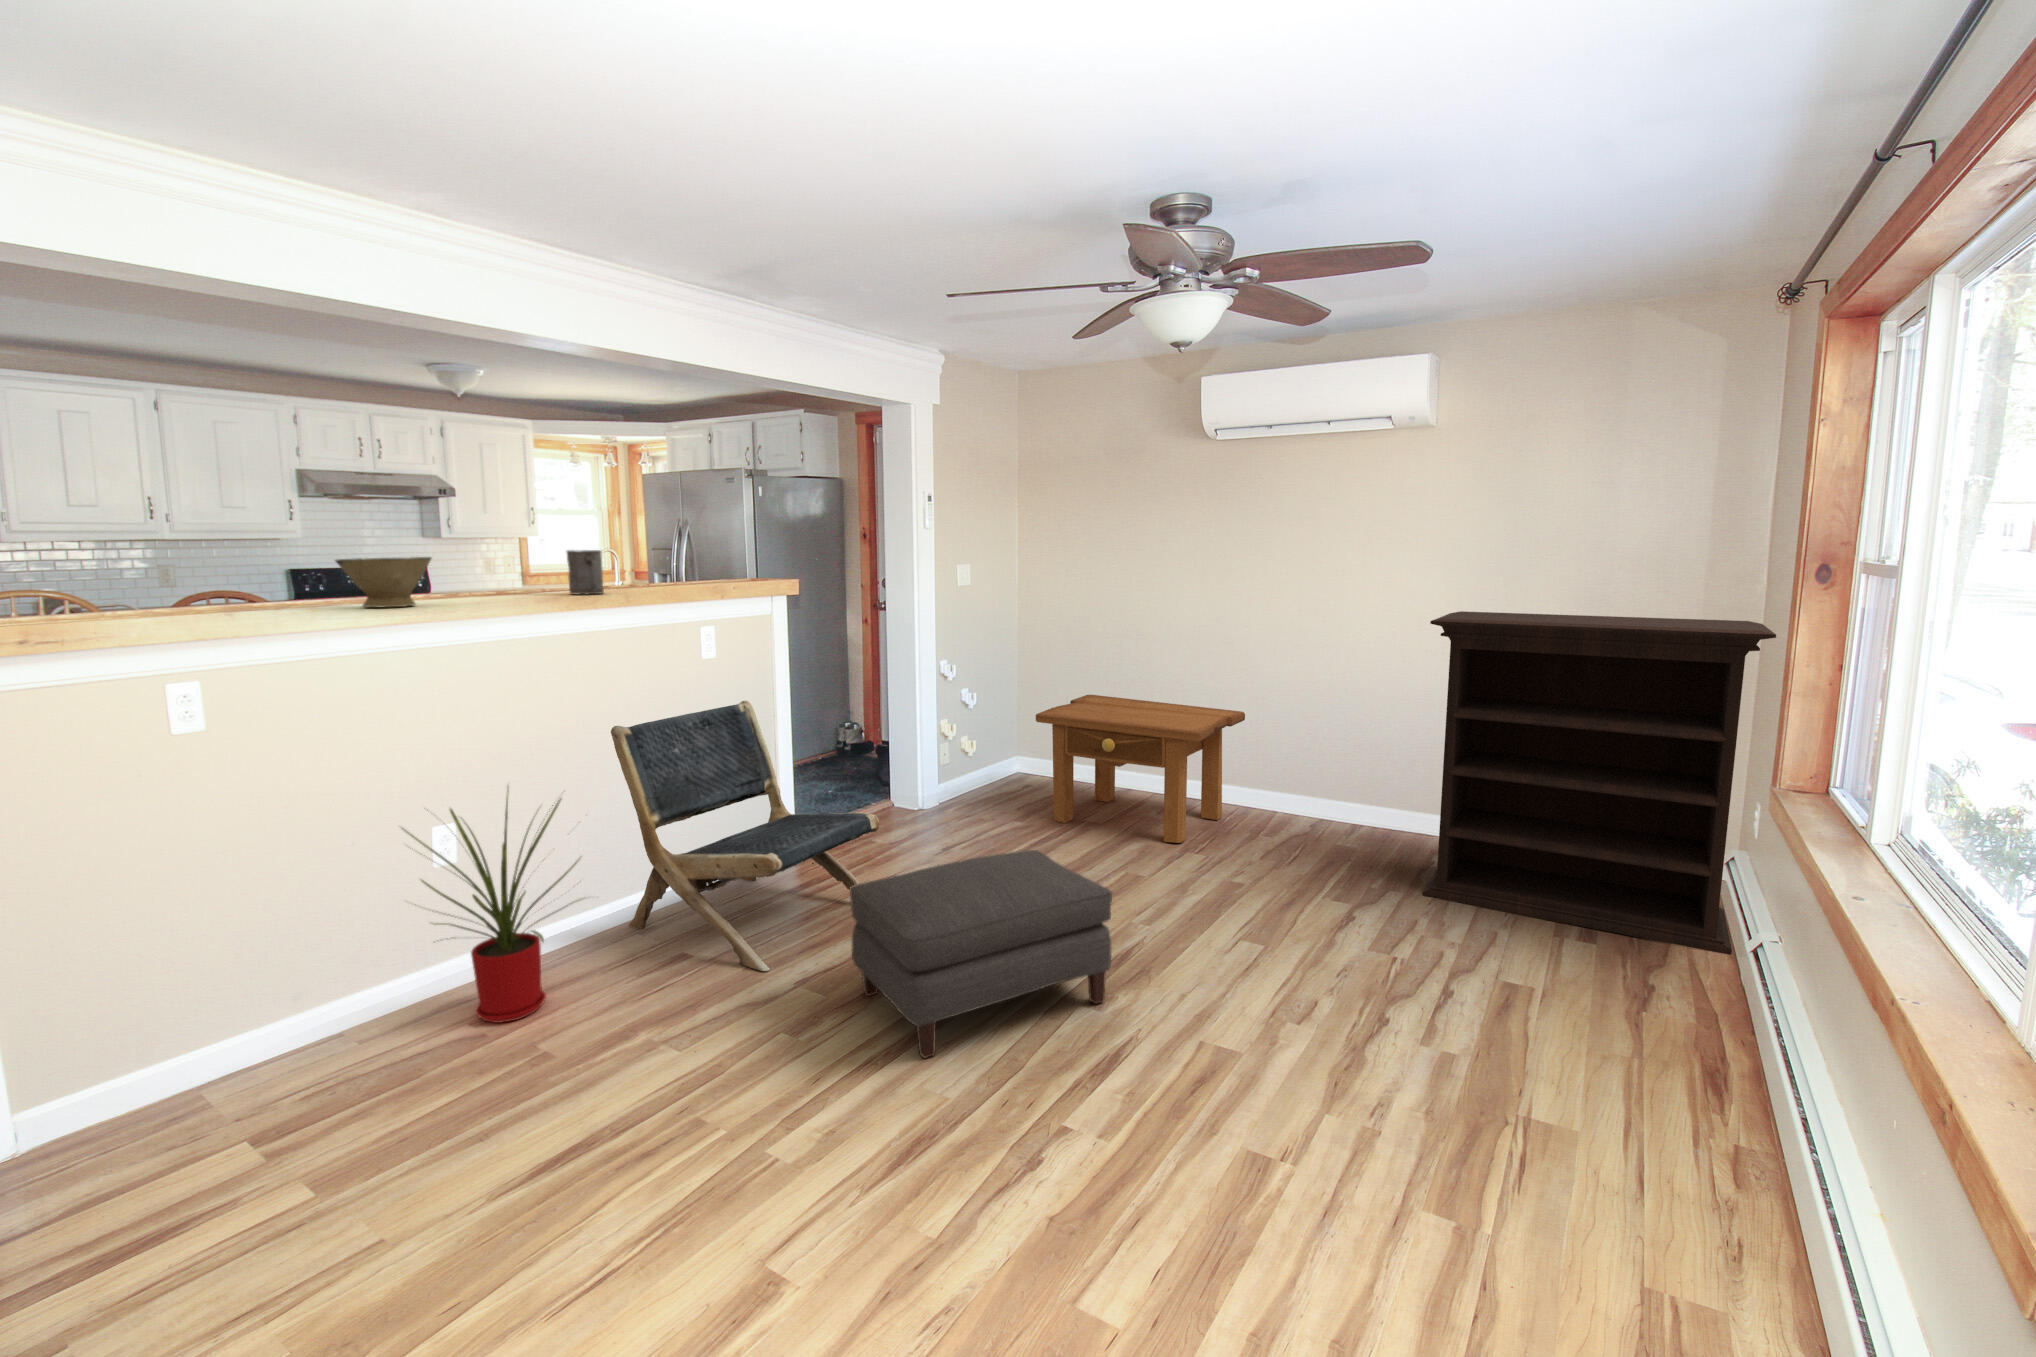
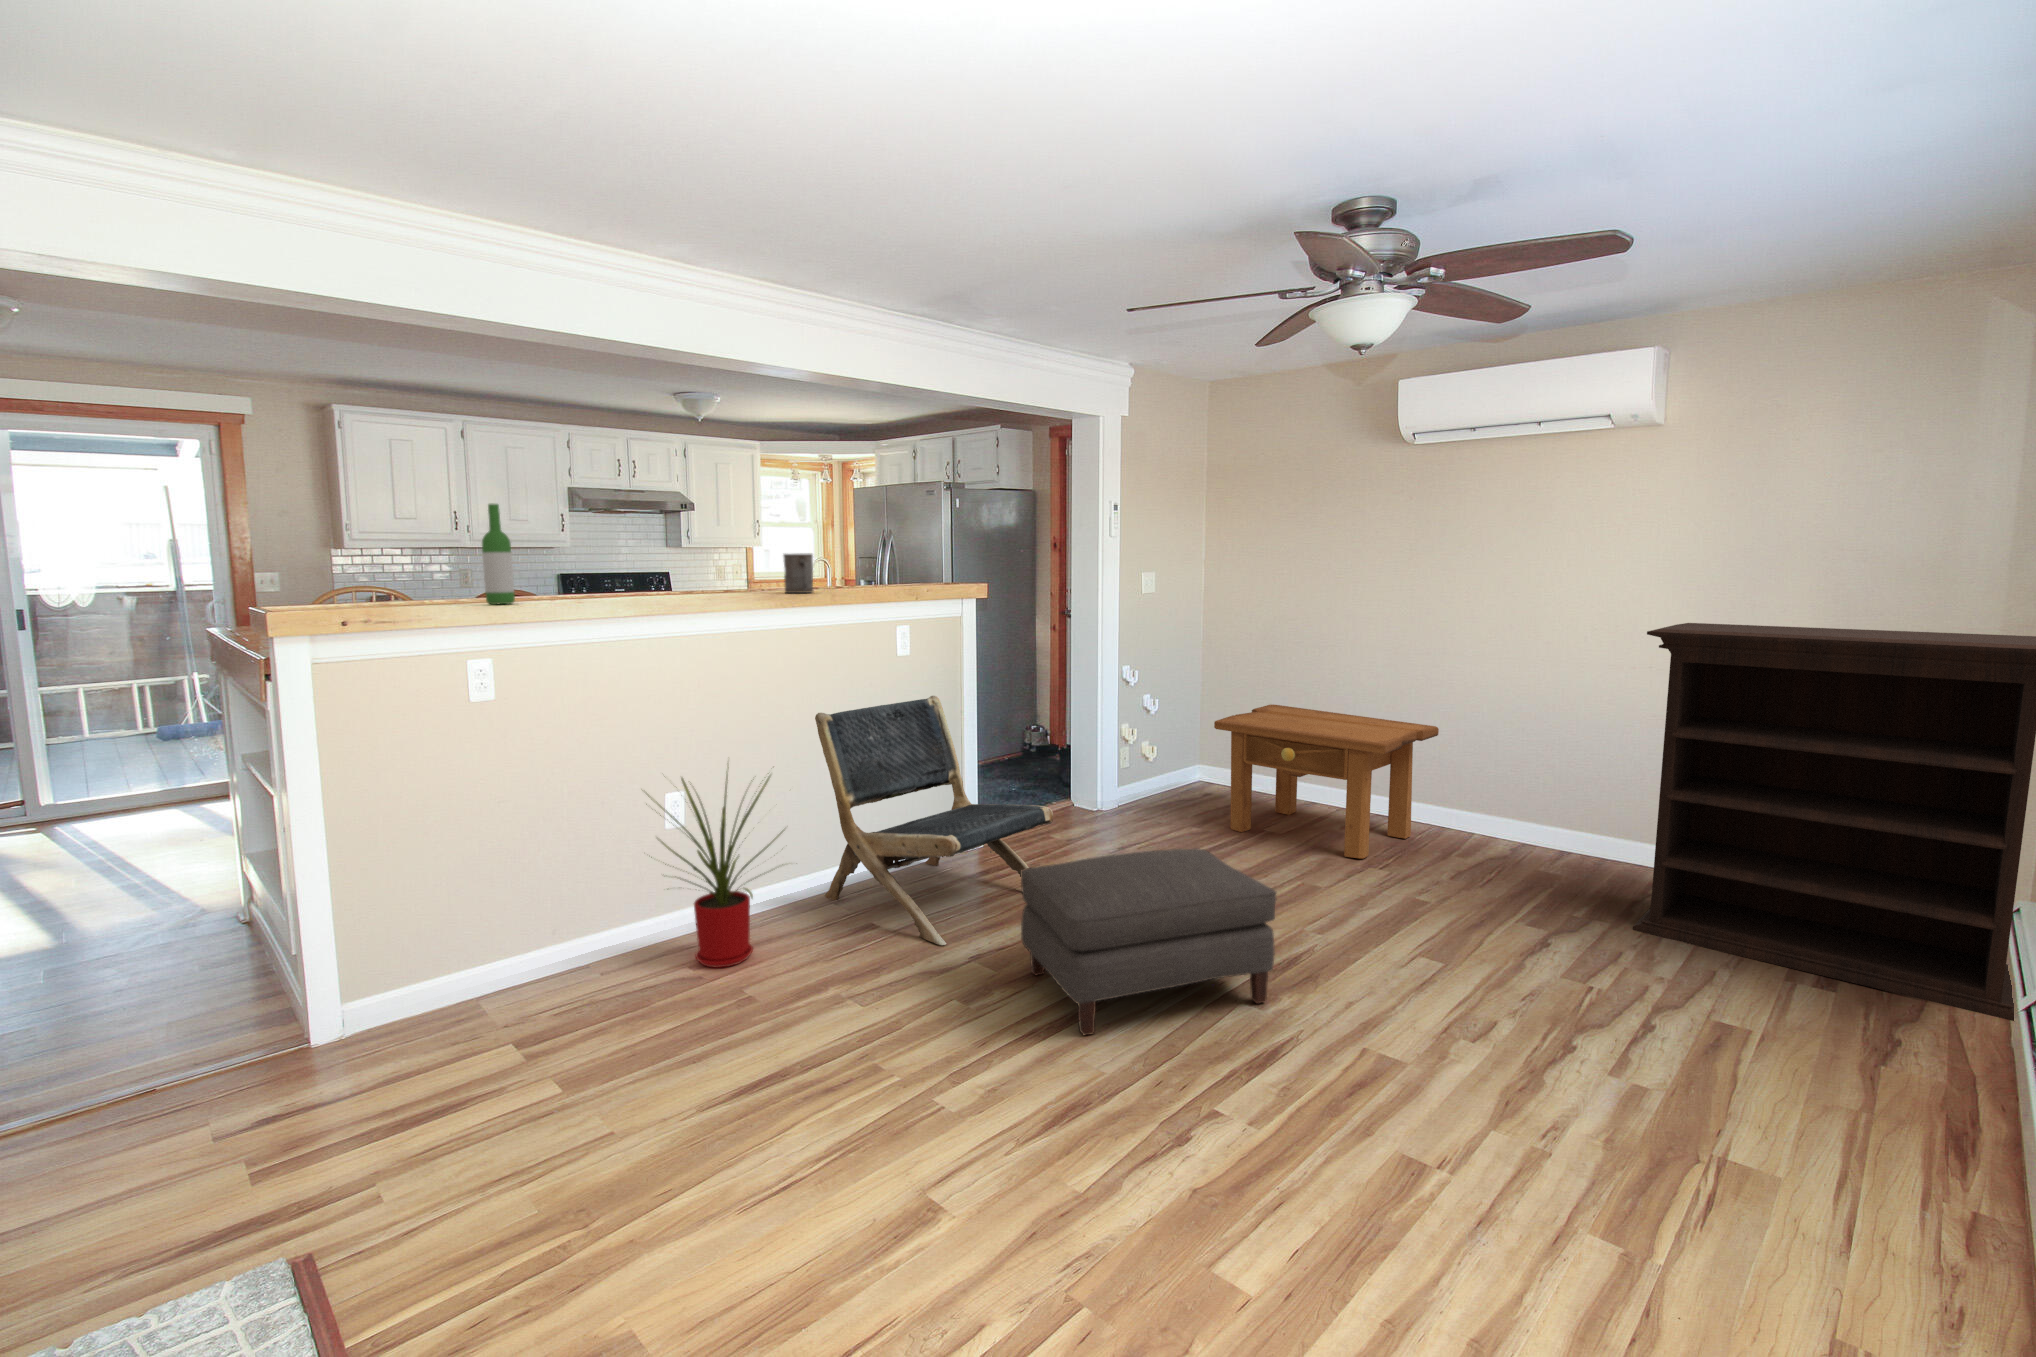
wine bottle: none [168,494,219,617] -> present [482,504,515,604]
bowl: present [336,557,431,607] -> none [600,557,675,600]

